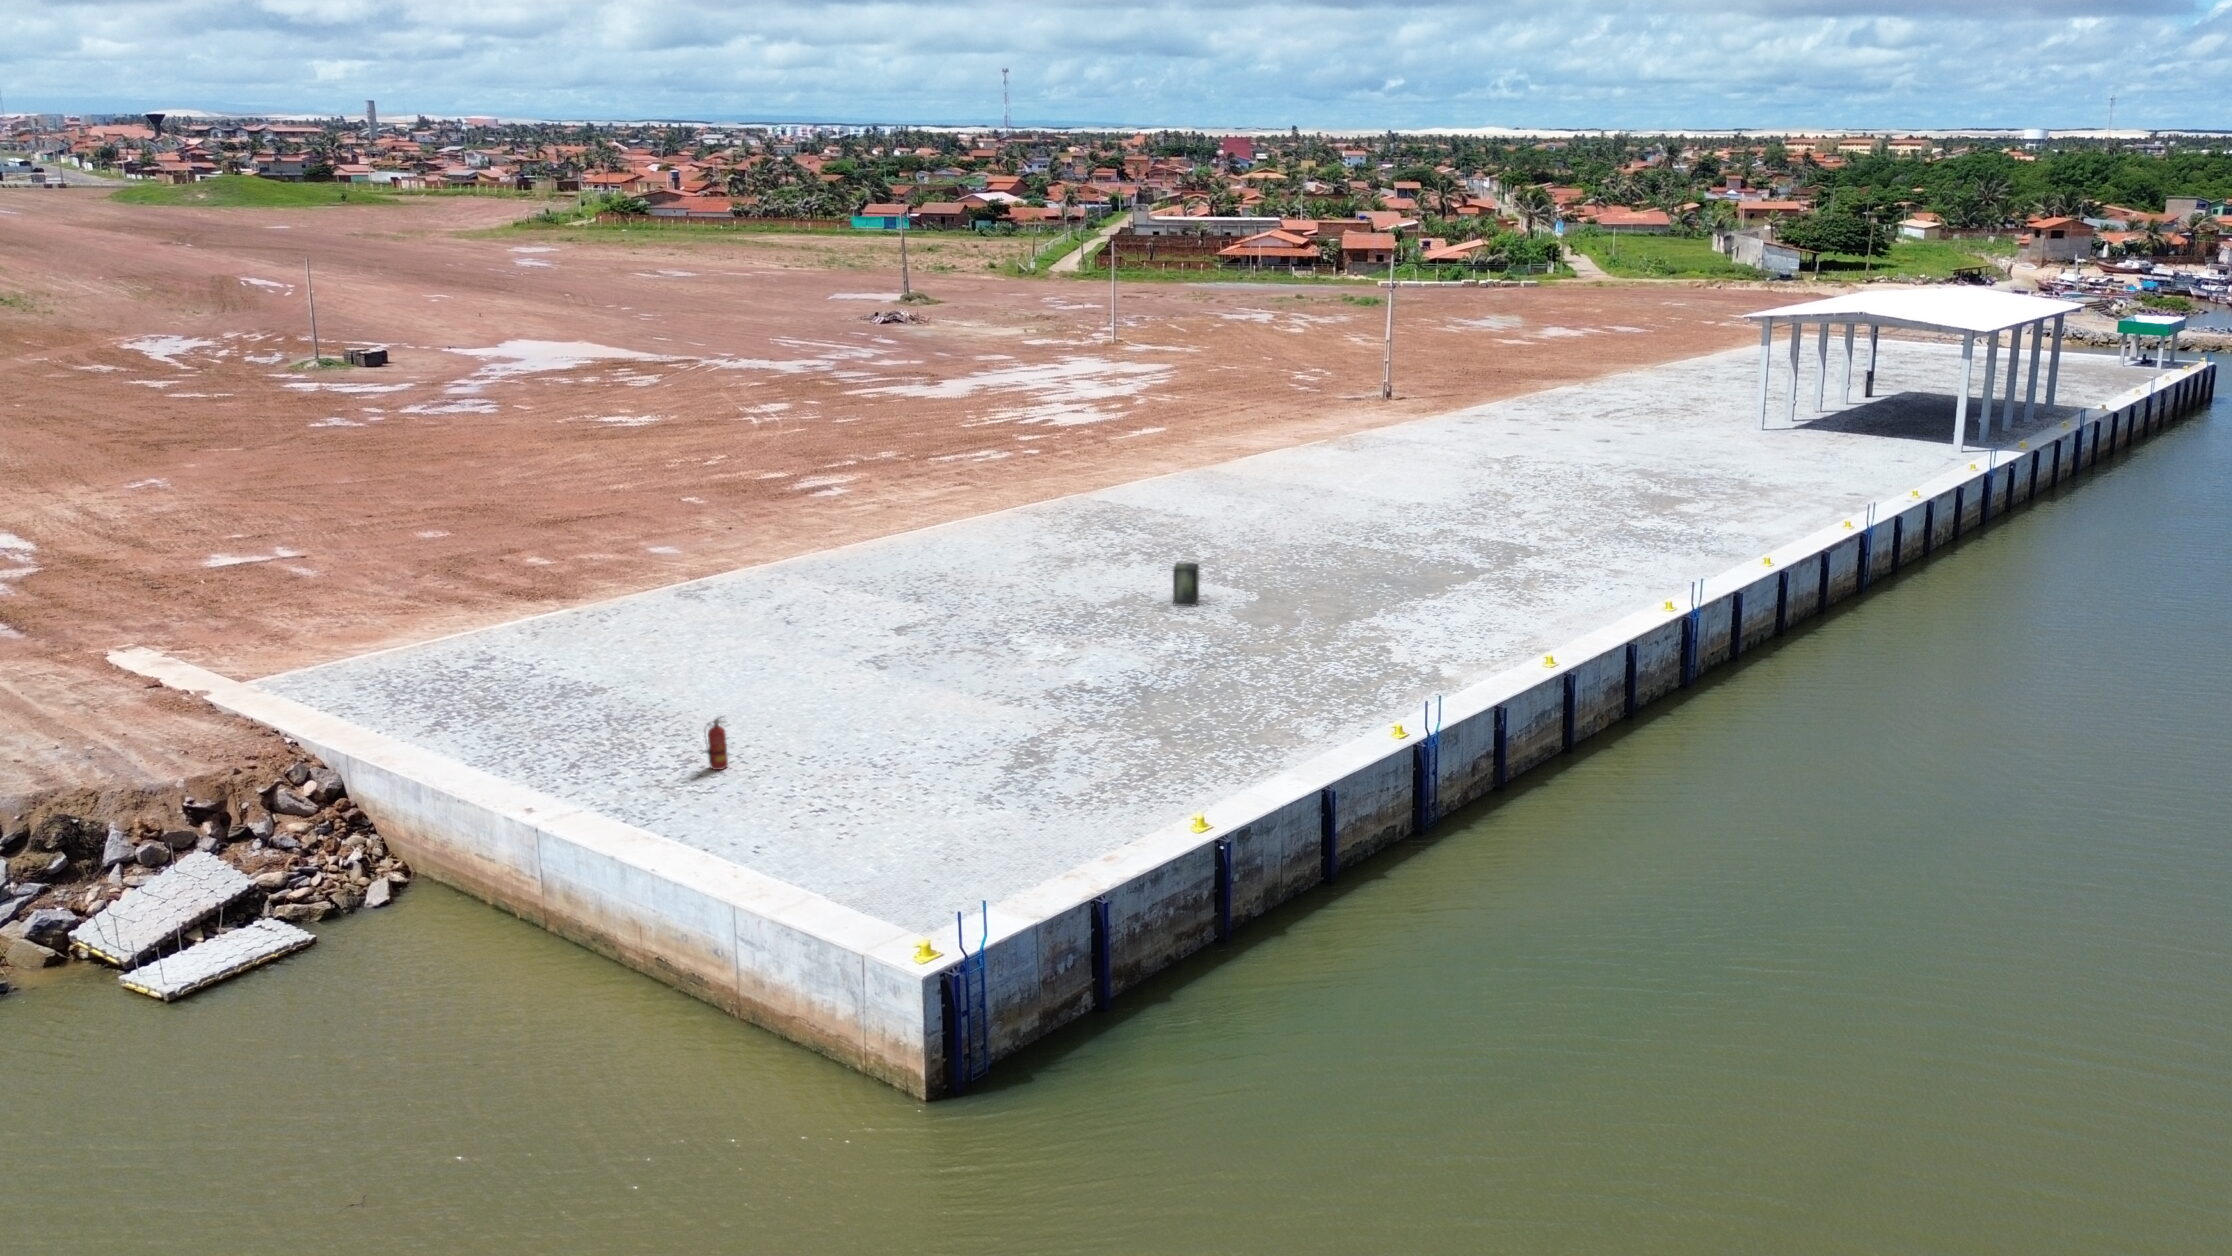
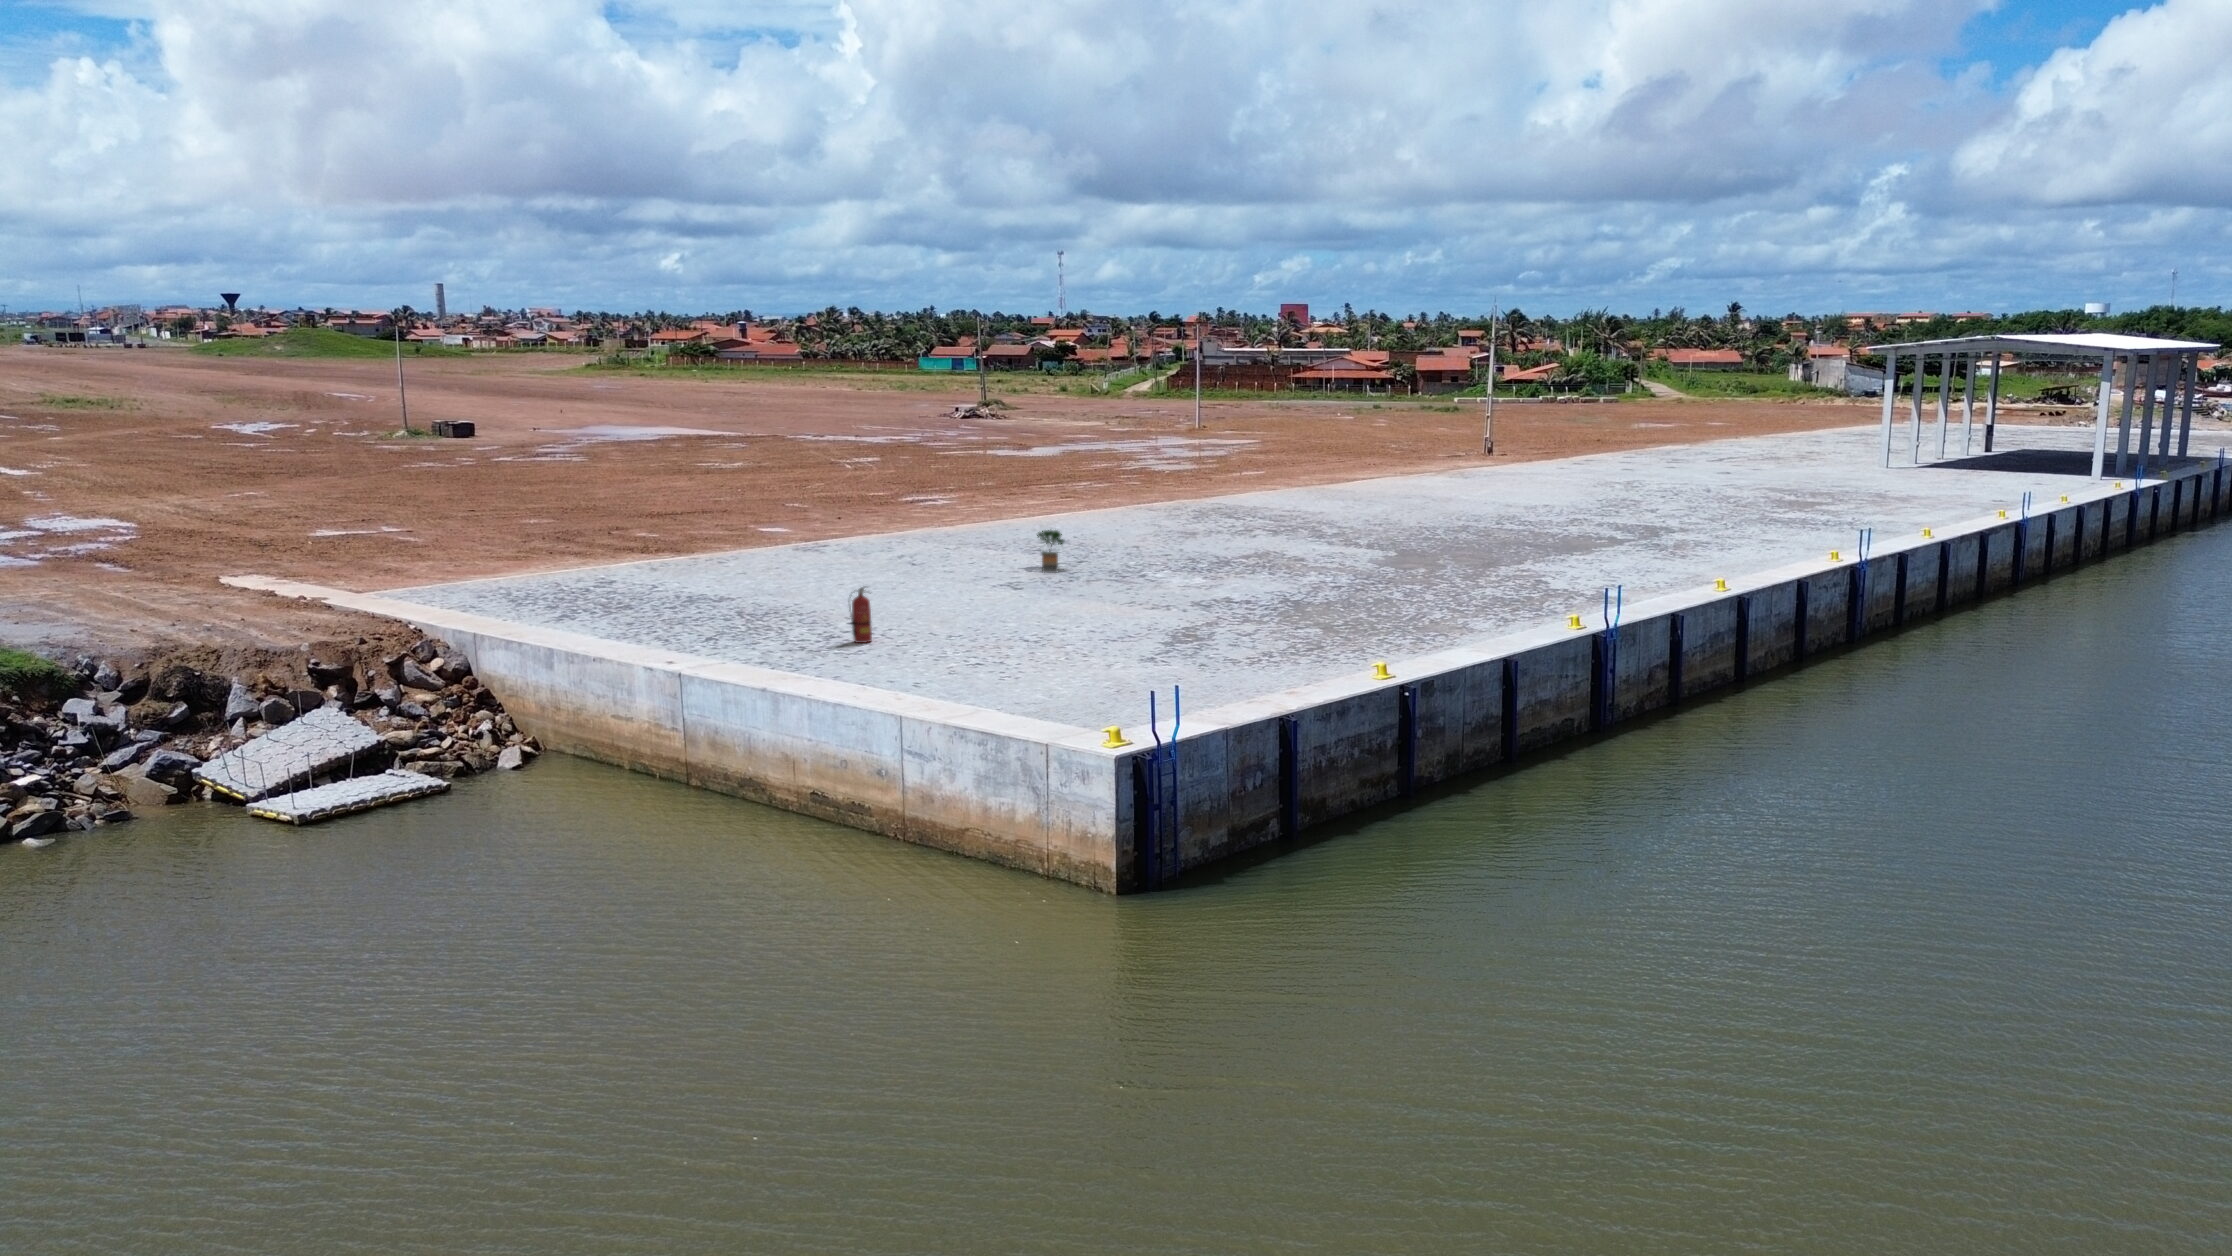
storage box: present [1173,562,1199,606] -> none [1310,518,1337,562]
potted tree: none [906,589,934,632] -> present [1037,530,1064,573]

